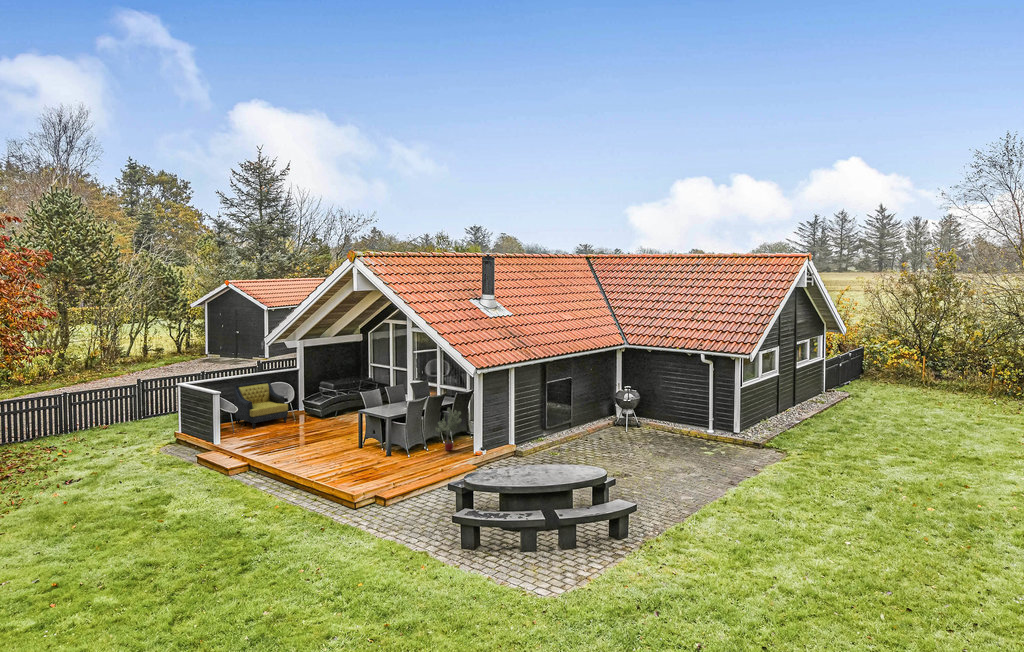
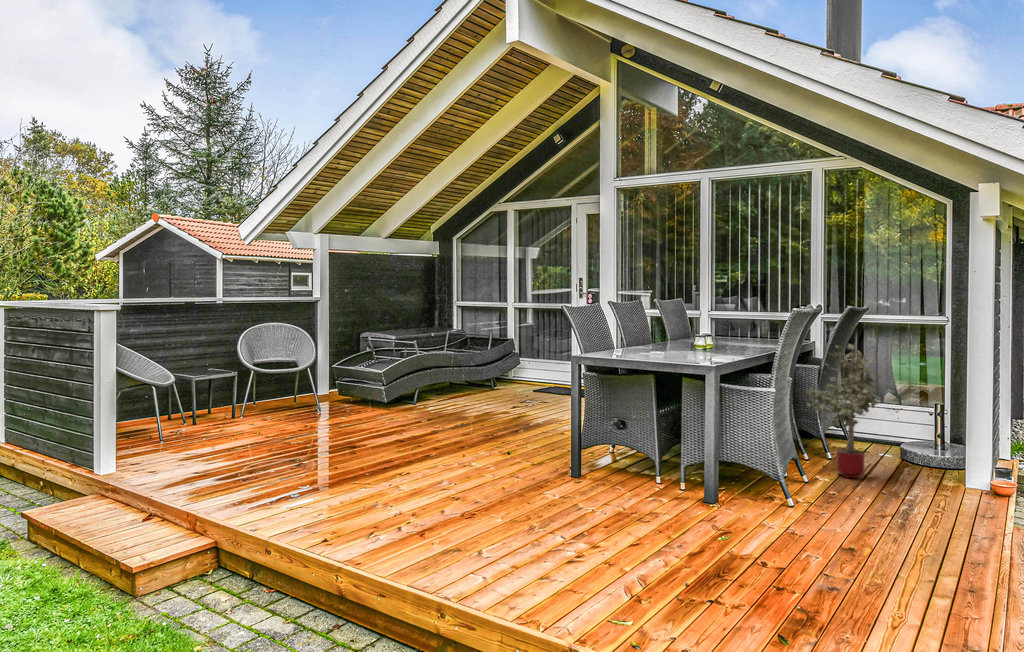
armchair: present [234,380,288,429] -> none [164,318,304,431]

